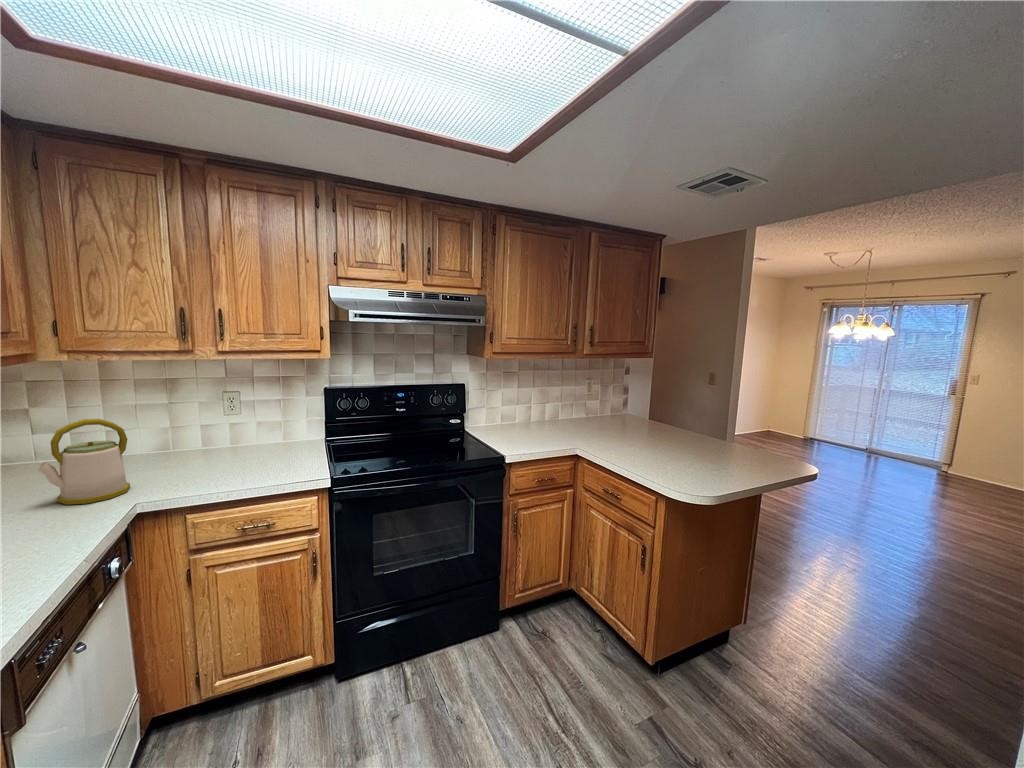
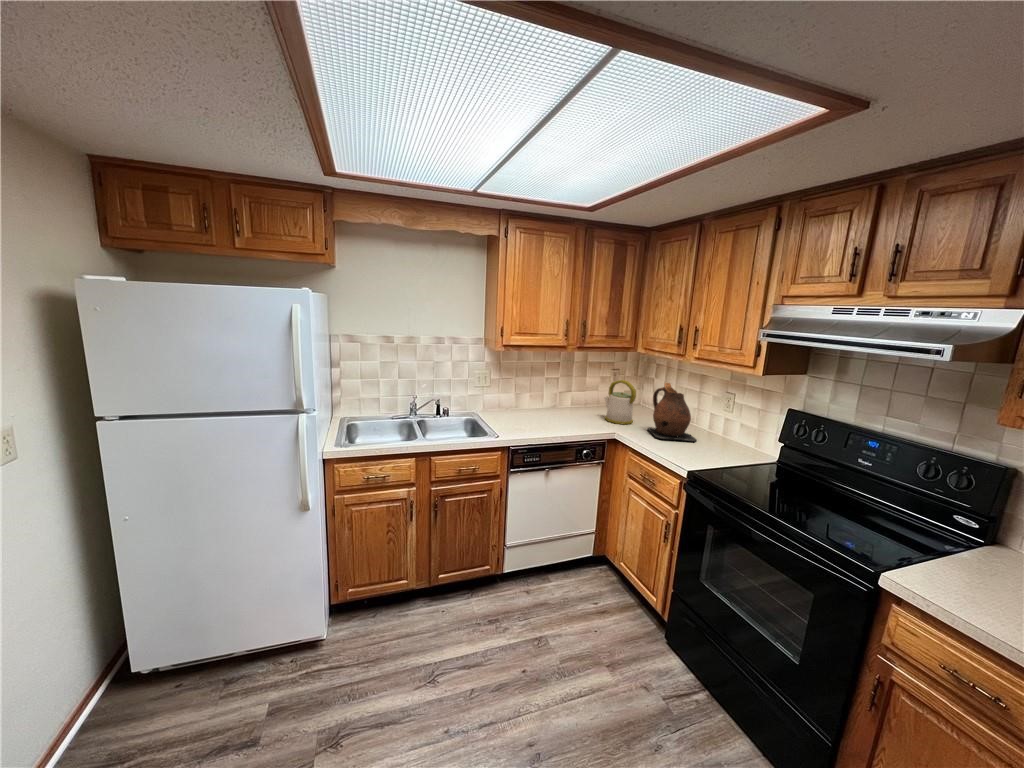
ceramic pitcher: none [165,399,253,478] -> present [648,383,697,442]

